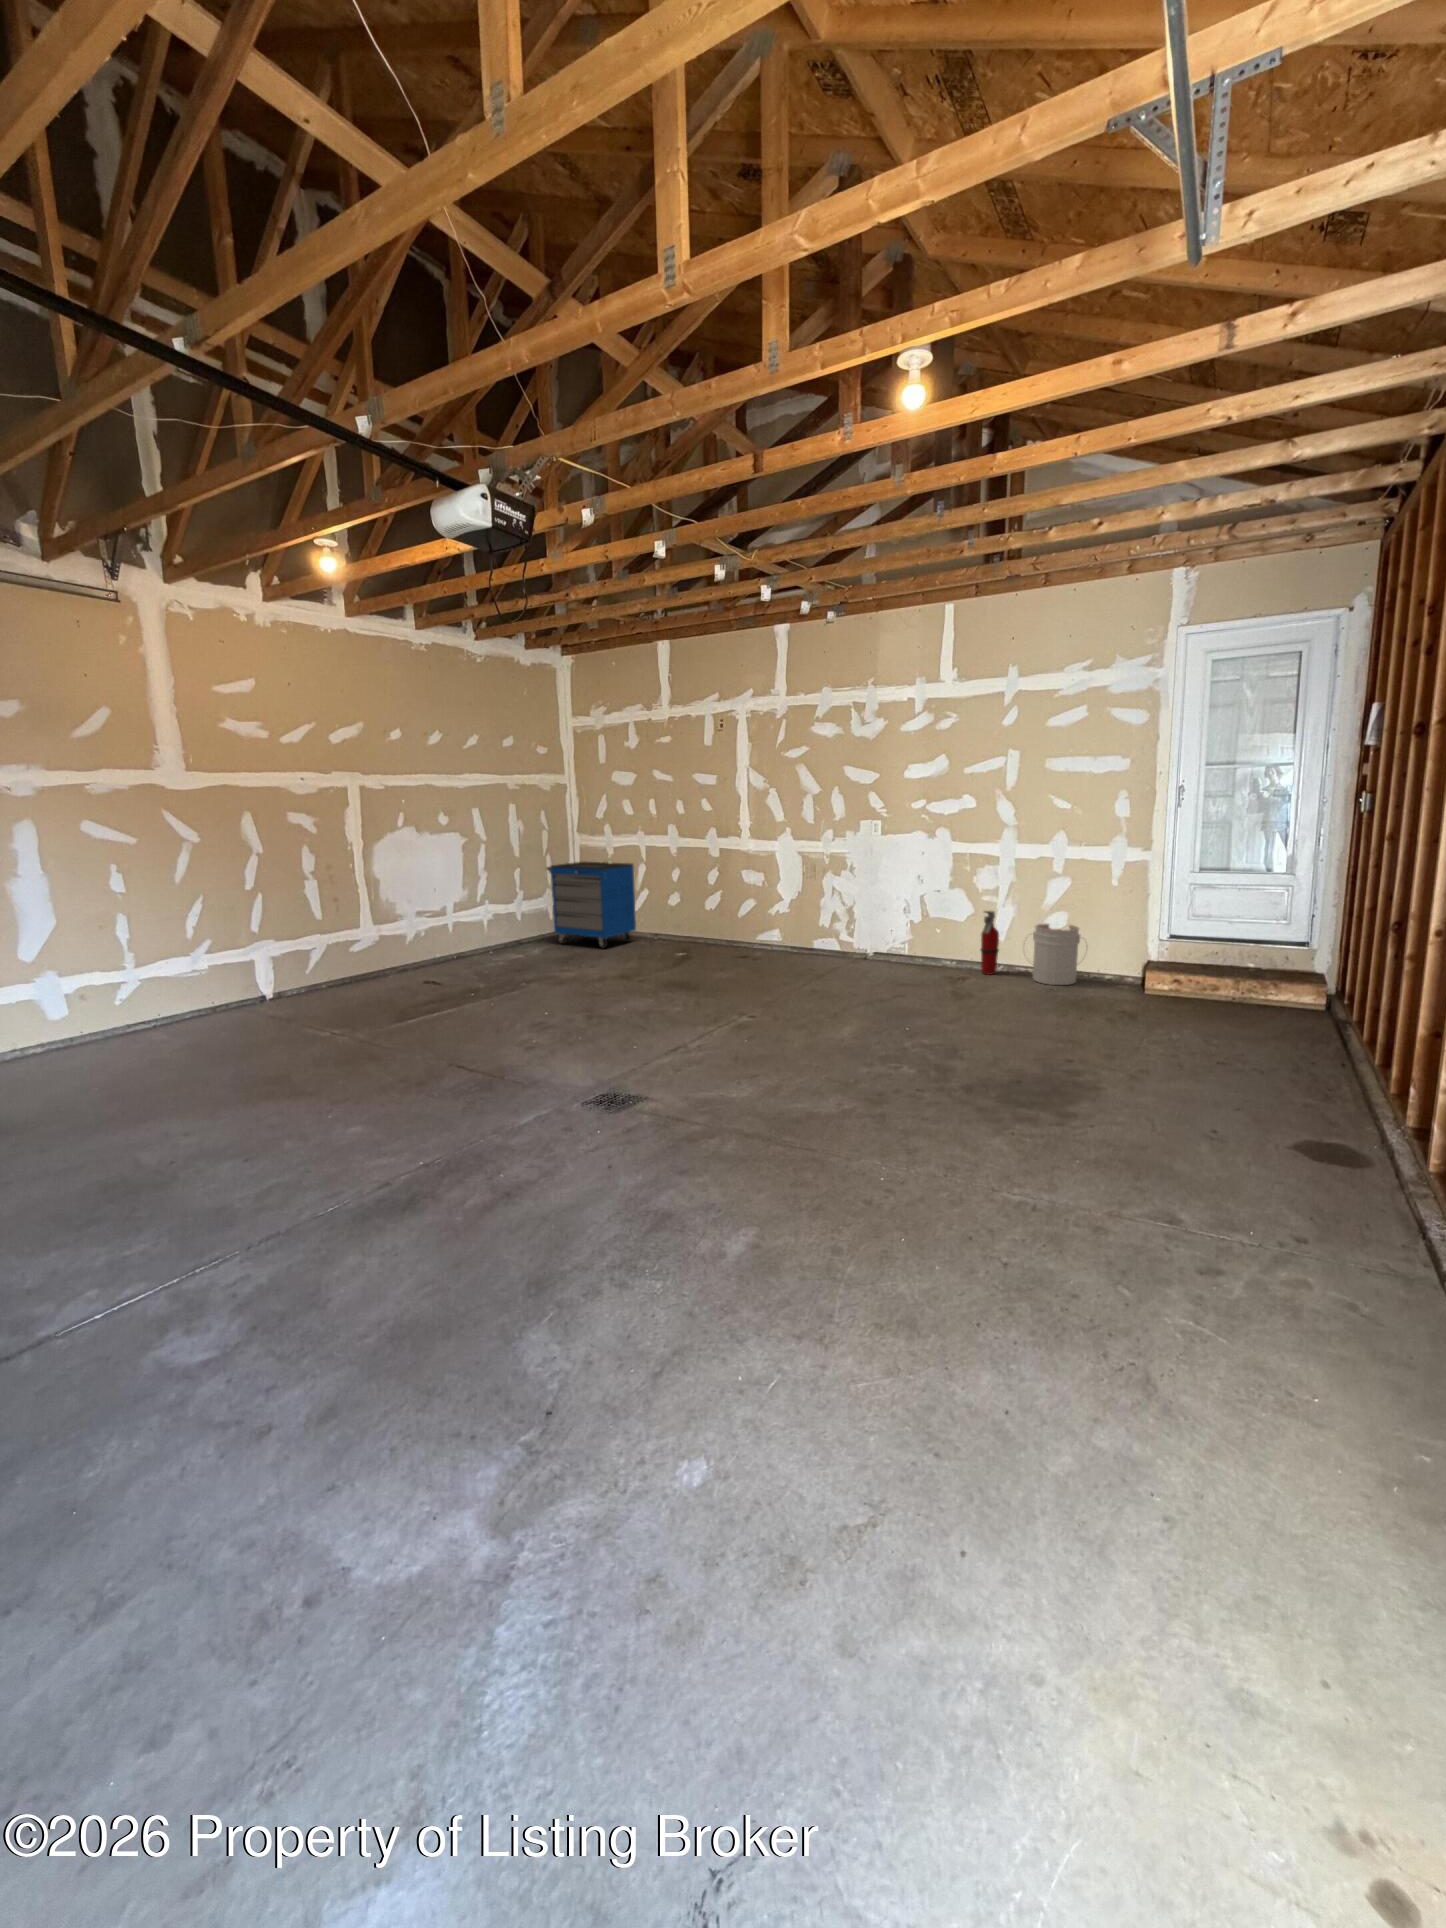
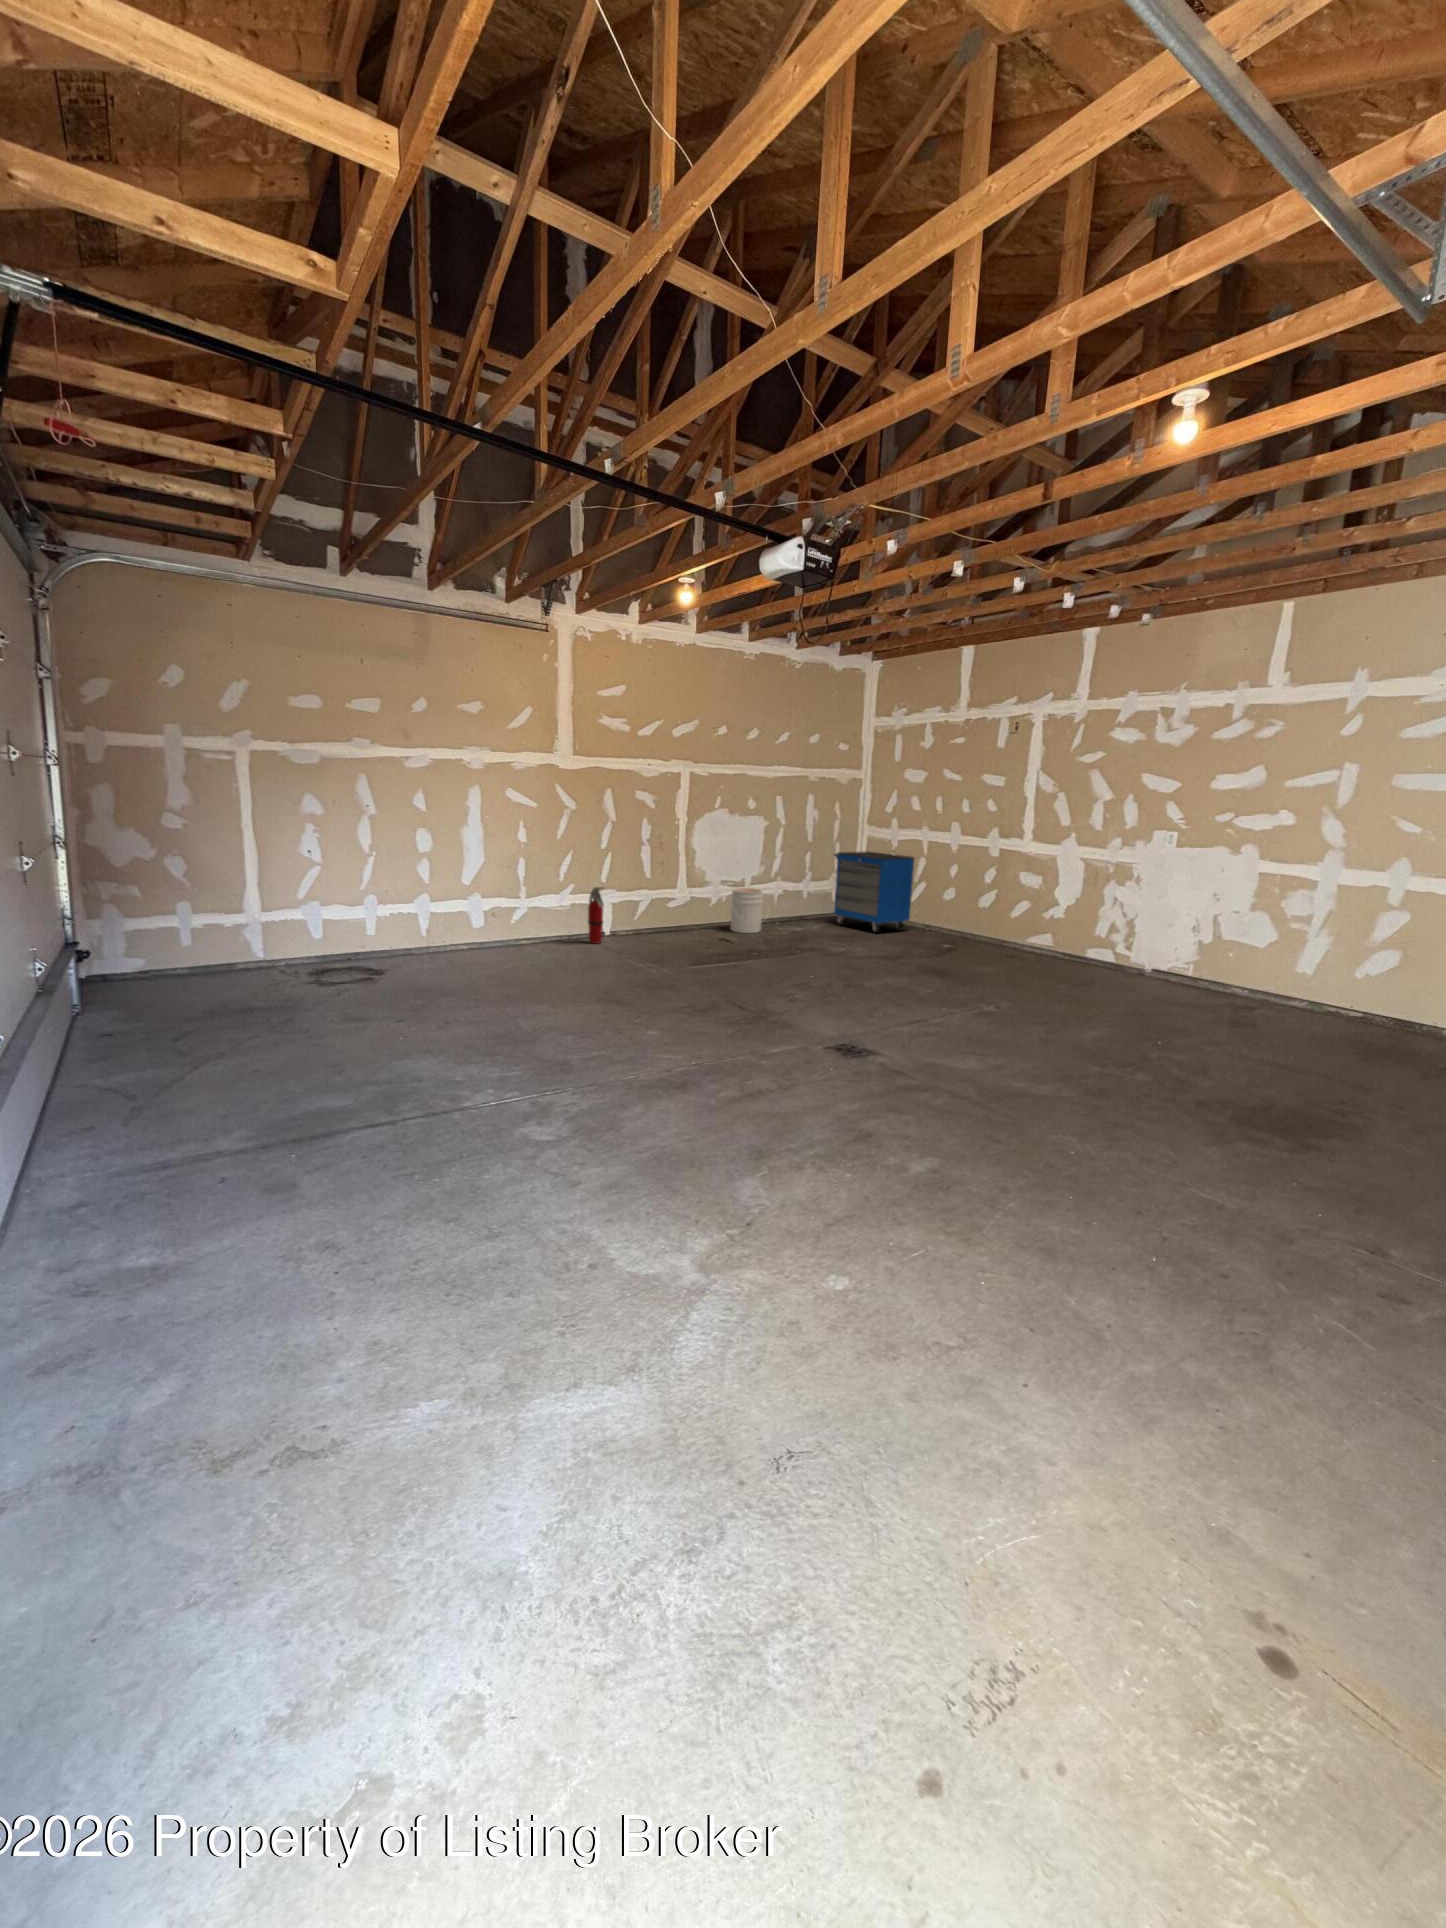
fire extinguisher: present [981,911,999,975] -> present [588,887,604,944]
bucket: present [1029,924,1087,985] -> present [731,888,763,933]

